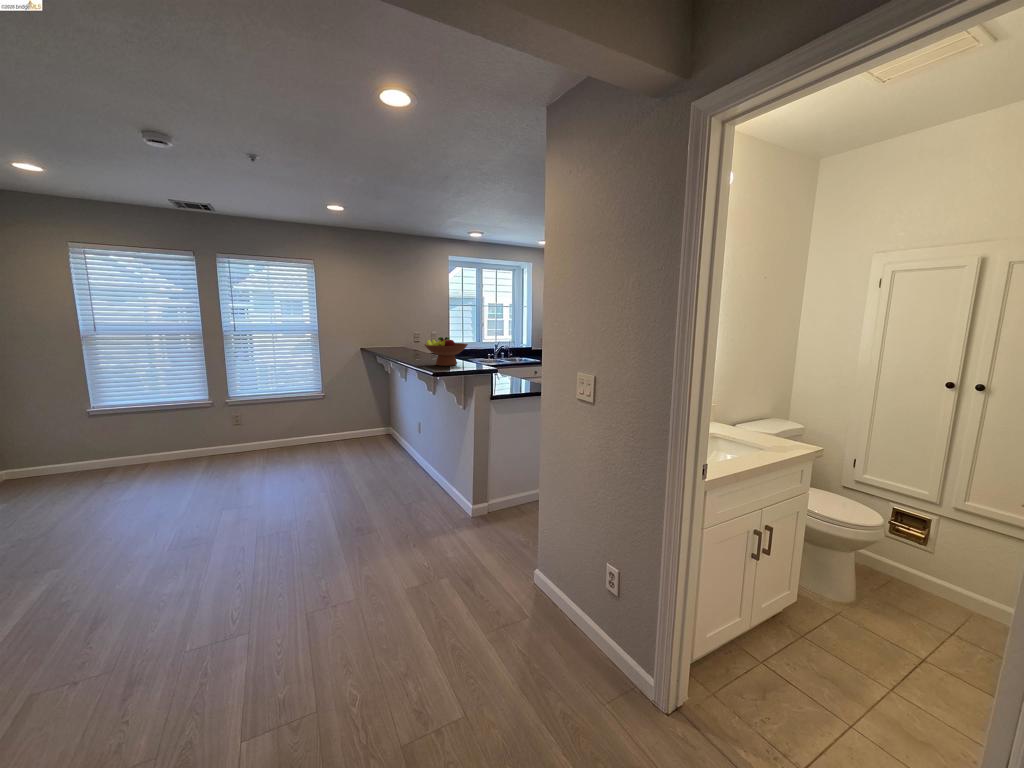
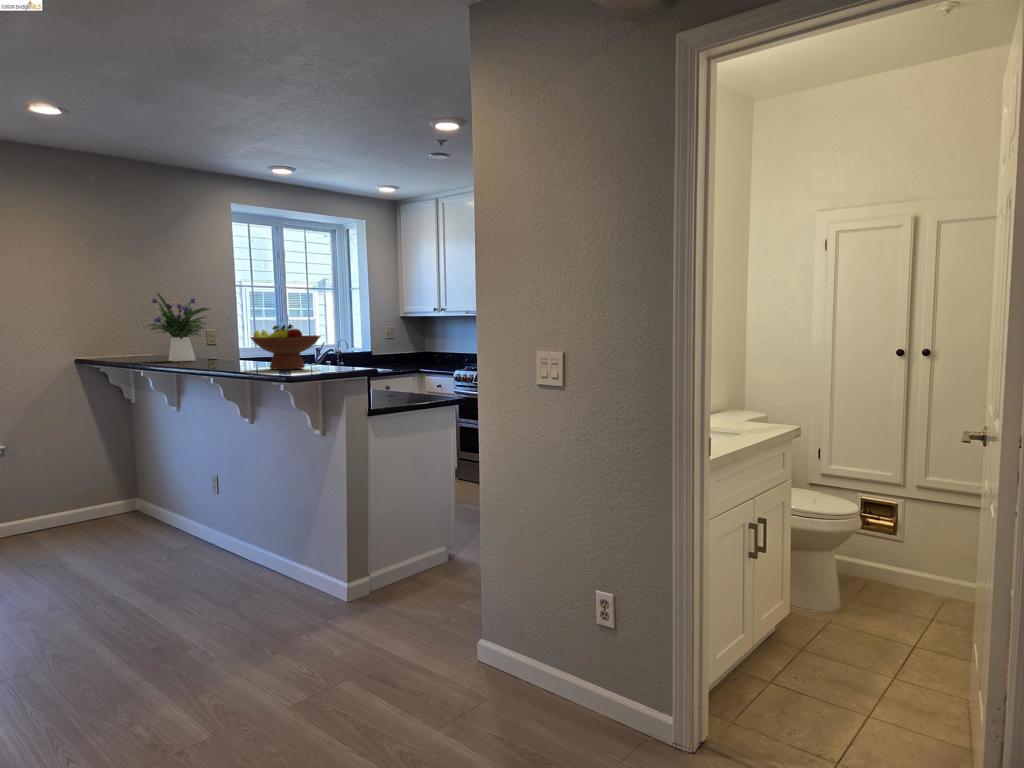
flower arrangement: none [383,311,423,353] -> present [150,293,209,362]

